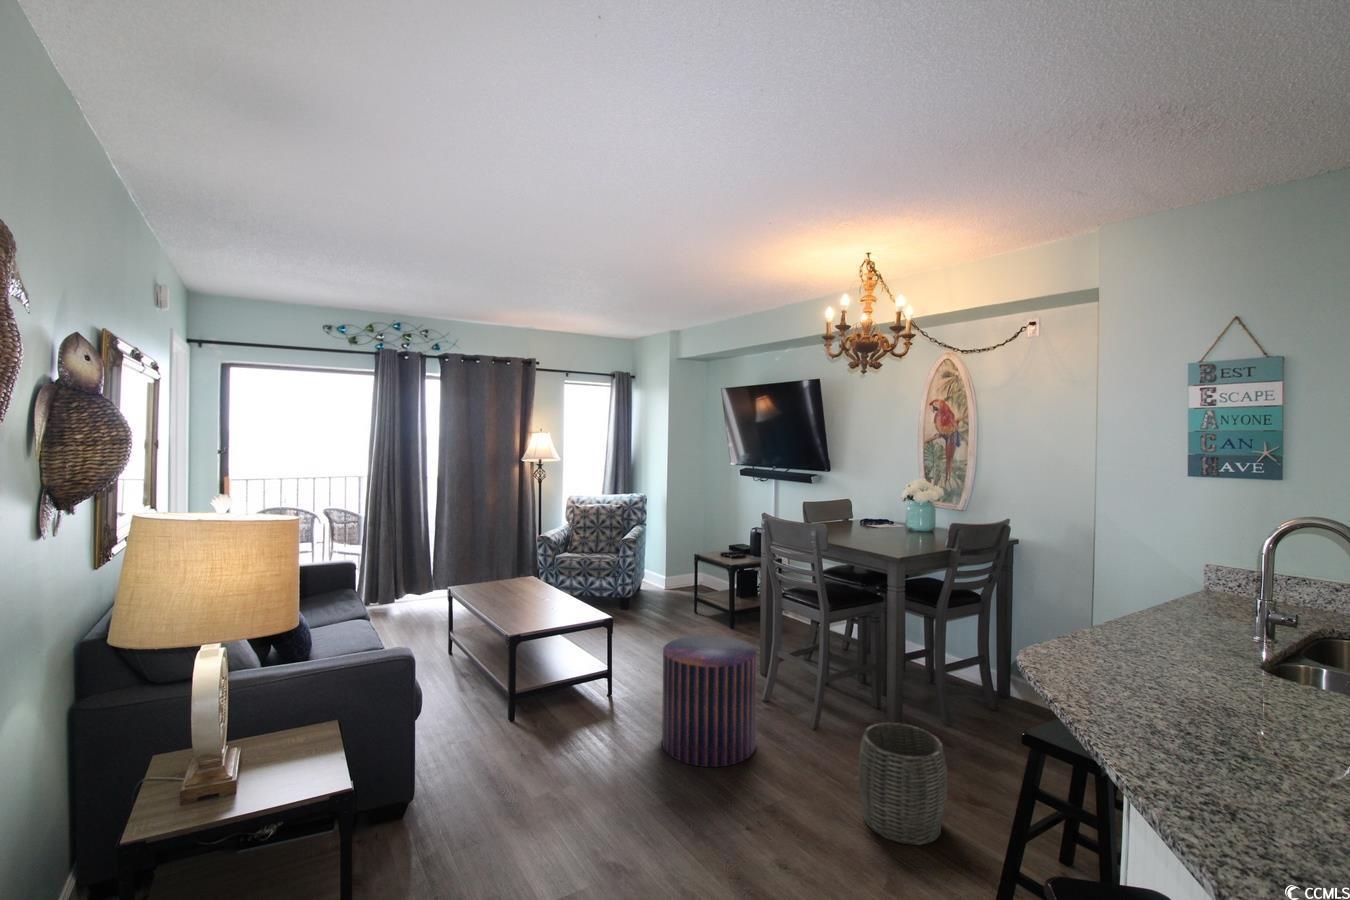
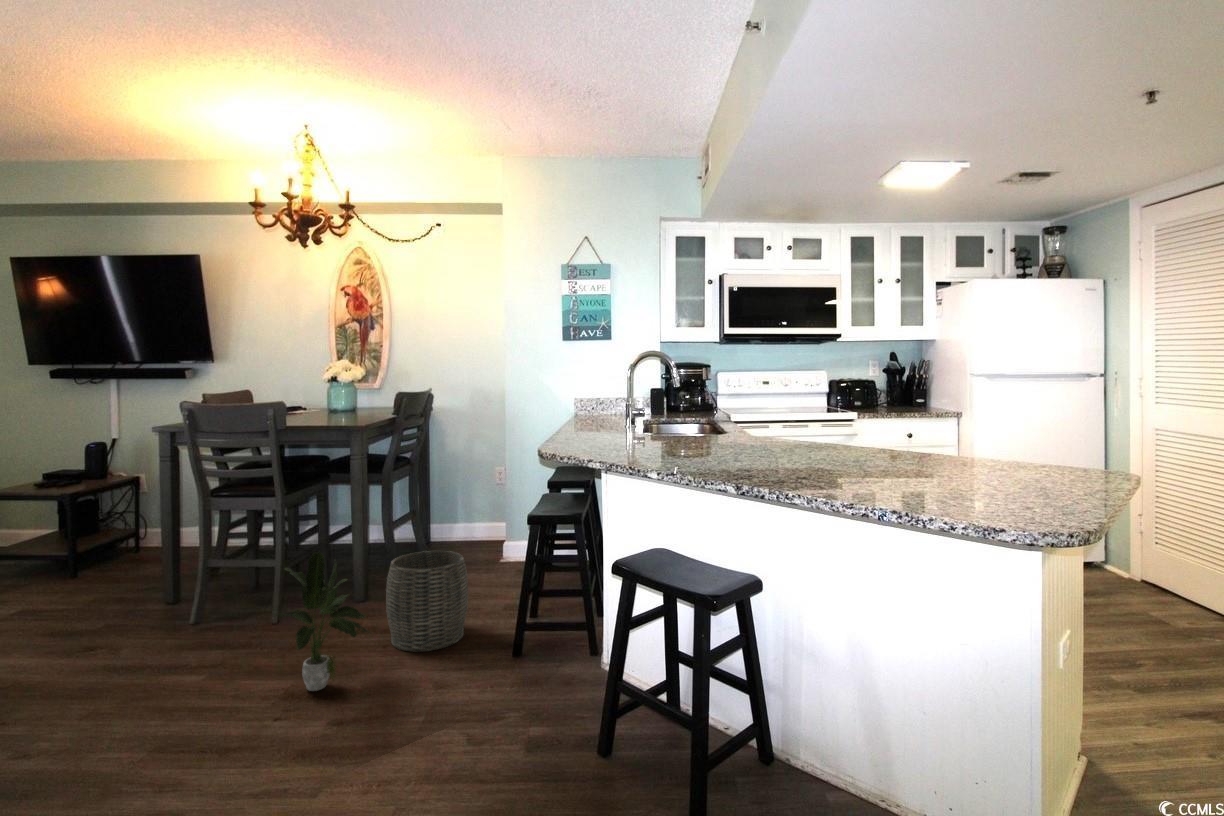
pouf: present [662,635,757,767] -> none [67,531,230,704]
potted plant: none [737,701,823,824] -> present [276,552,370,691]

